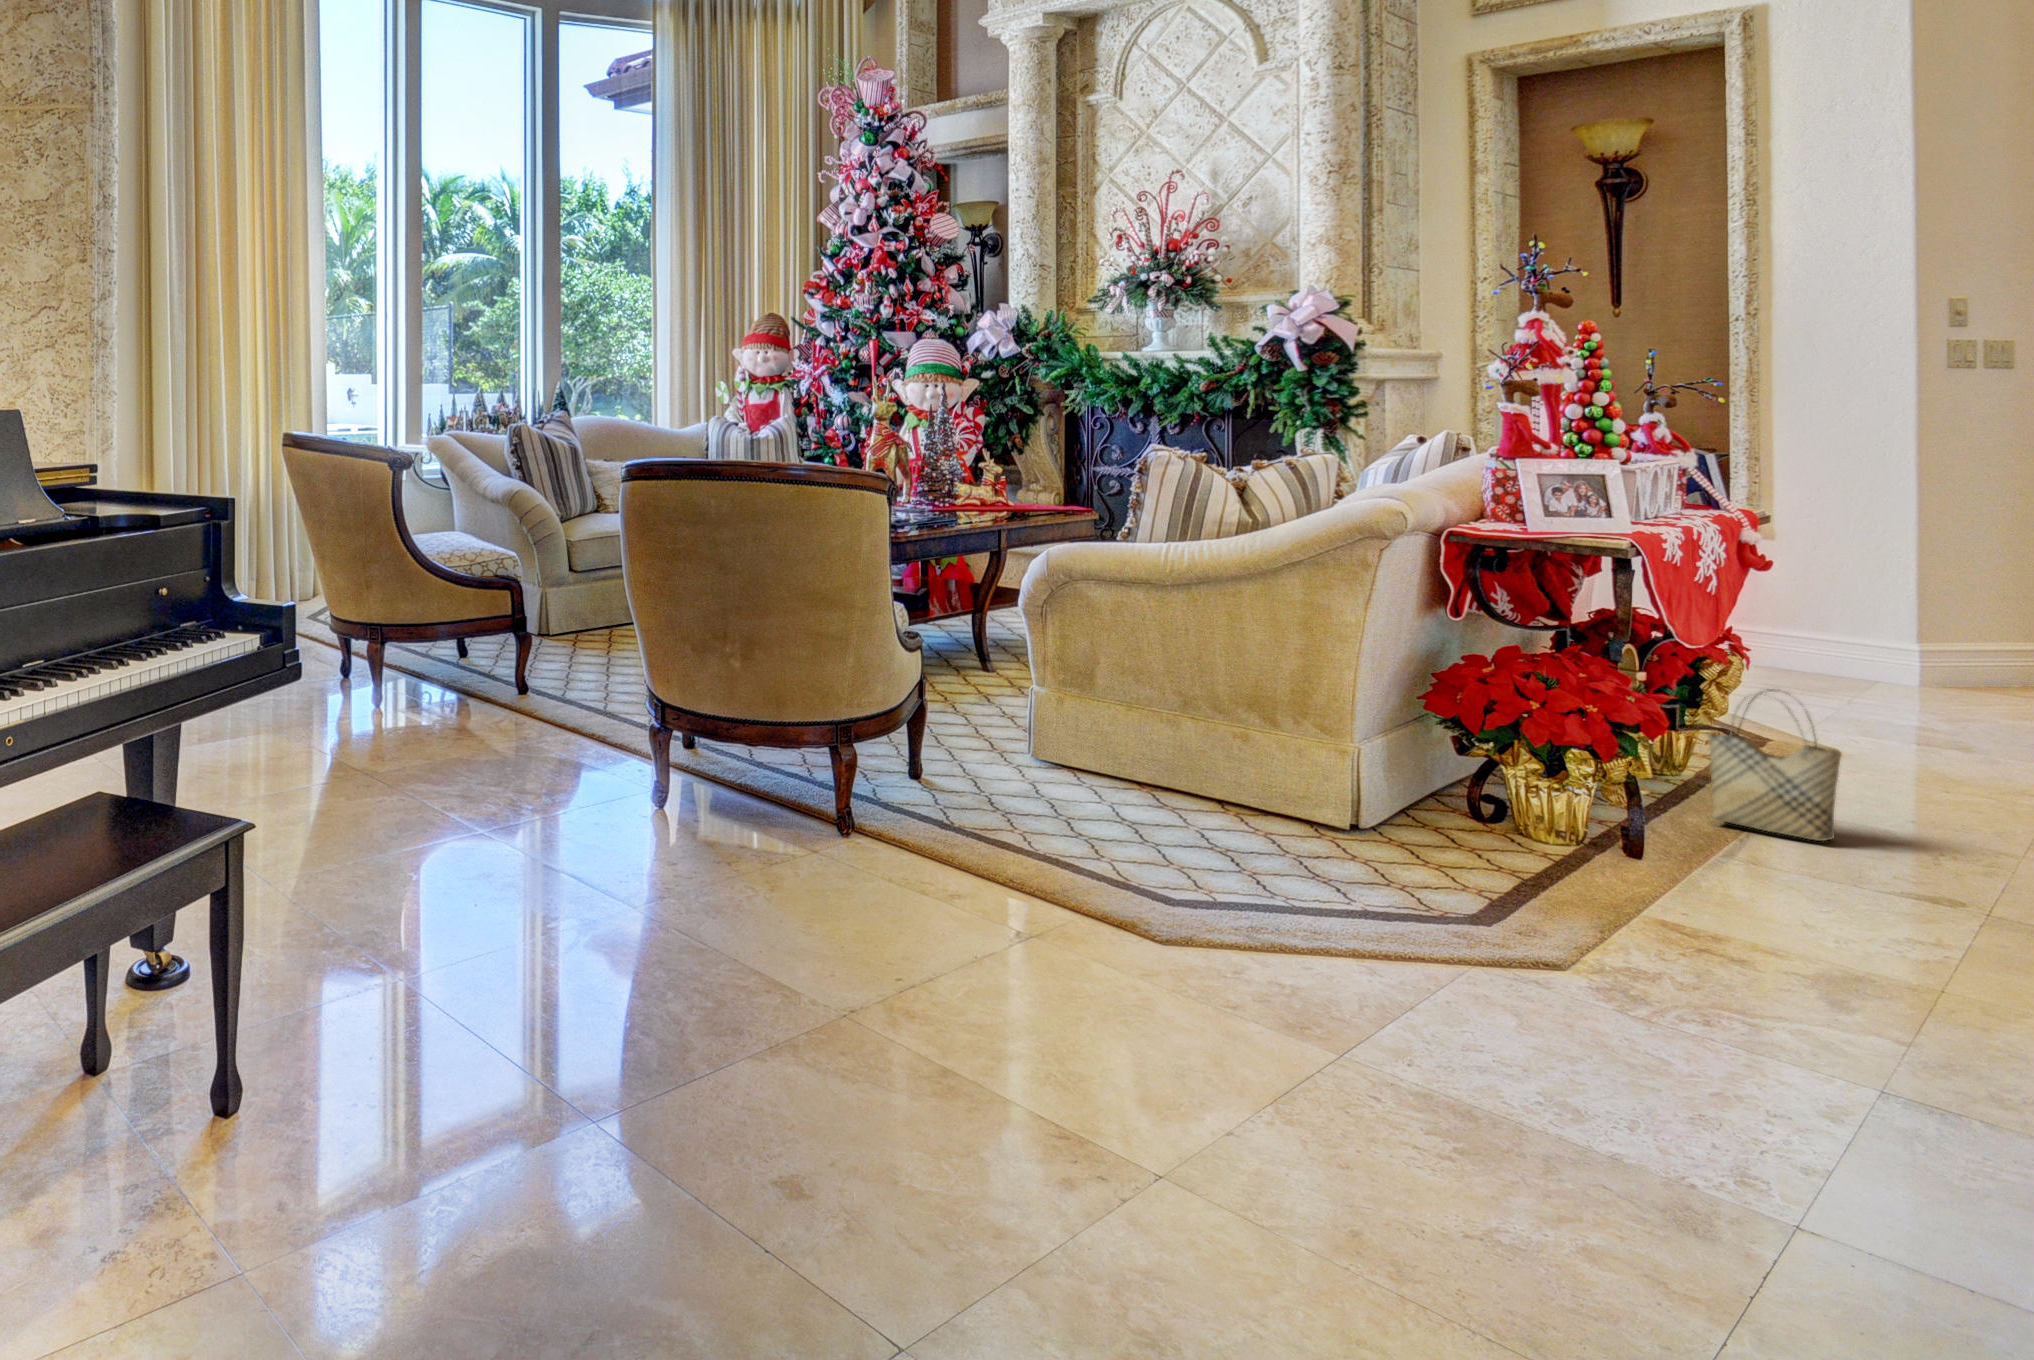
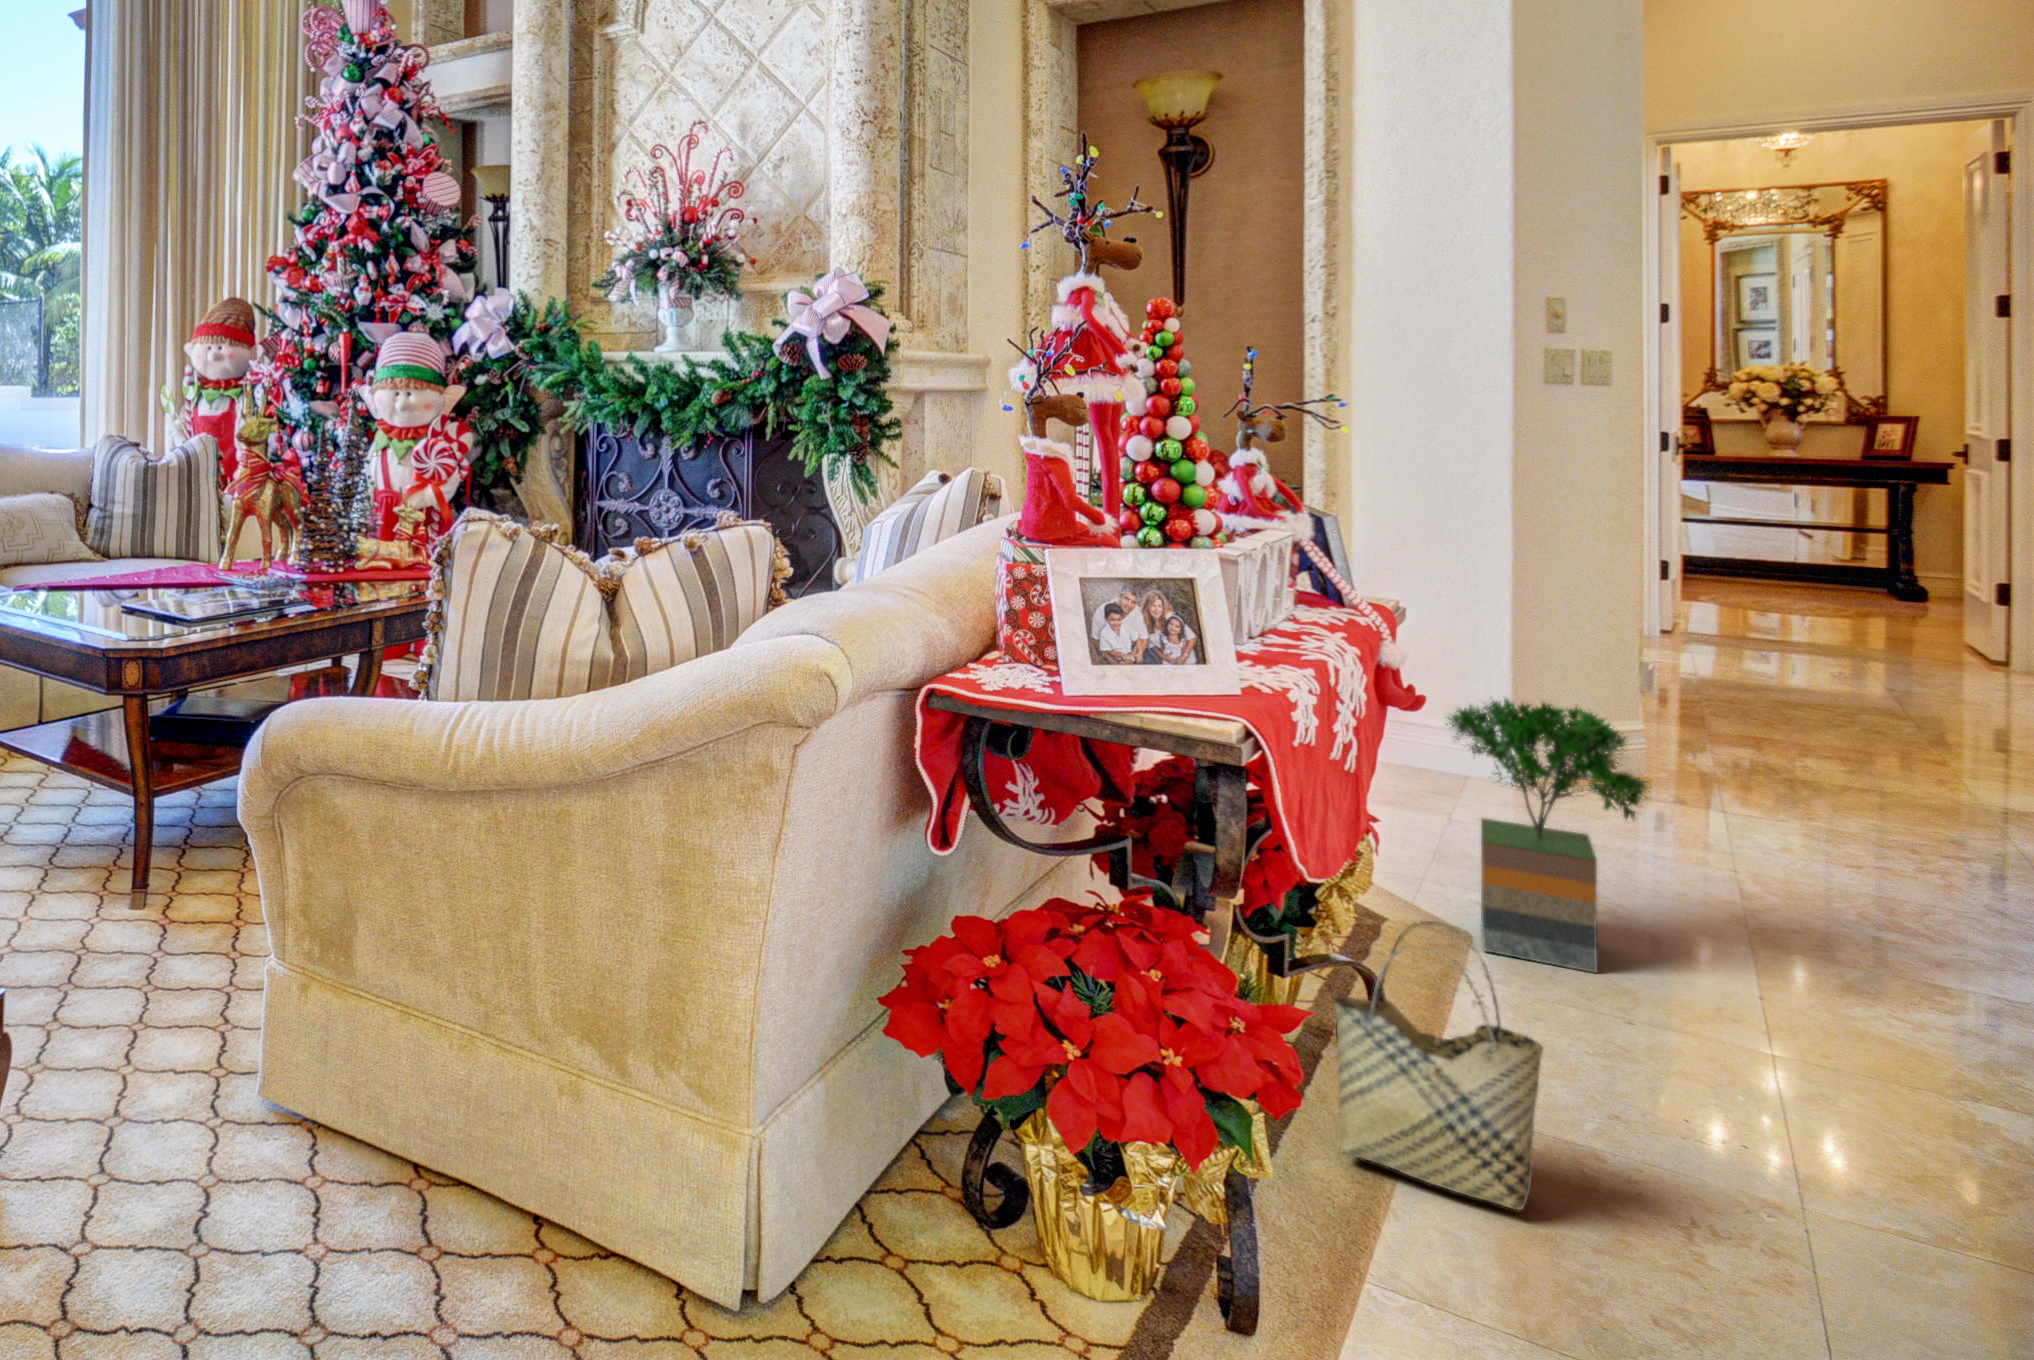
potted tree: none [1818,590,1980,774] -> present [1447,699,1650,973]

